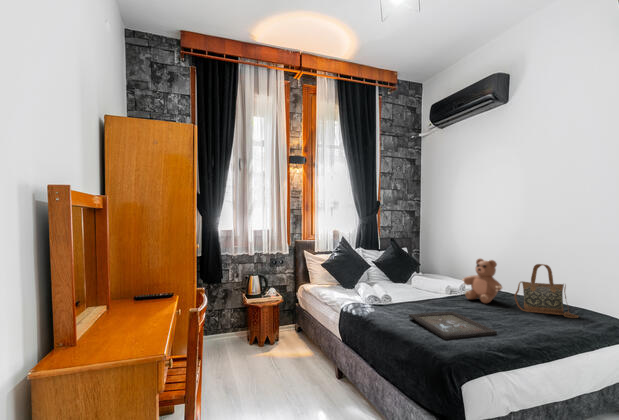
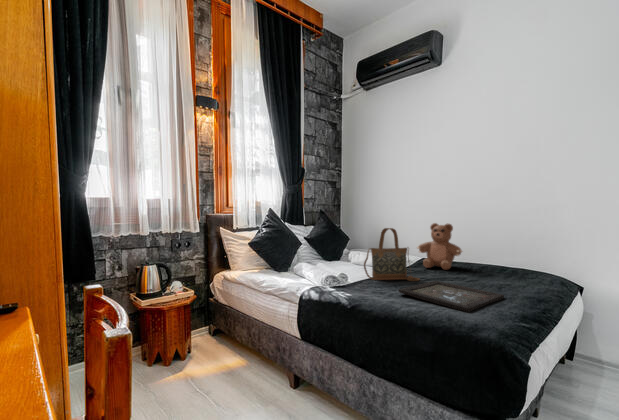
handbag: present [514,264,579,318] -> present [364,228,420,281]

